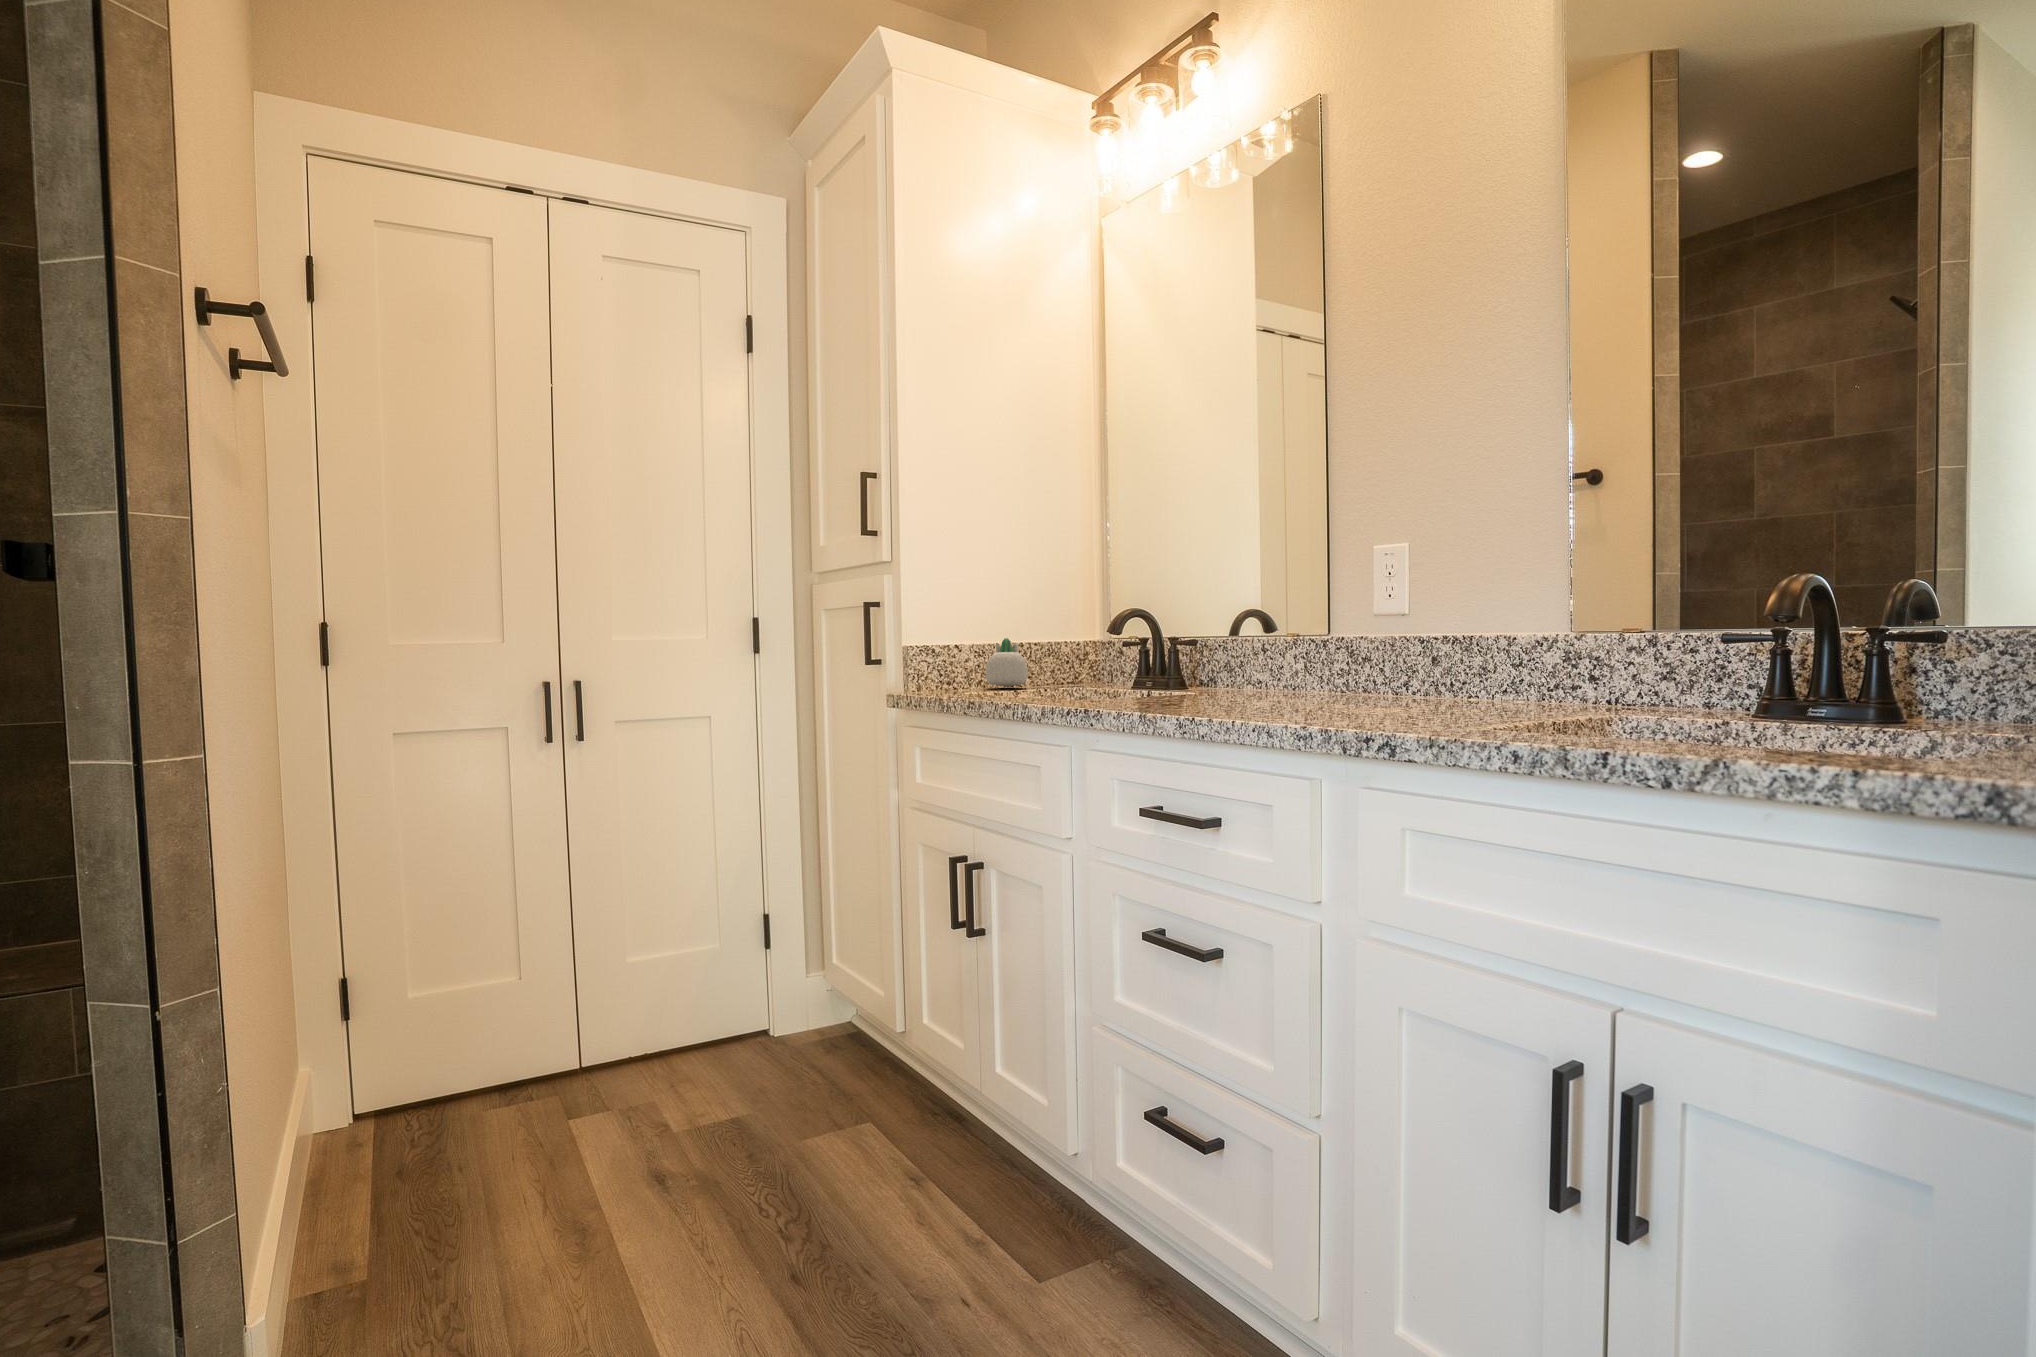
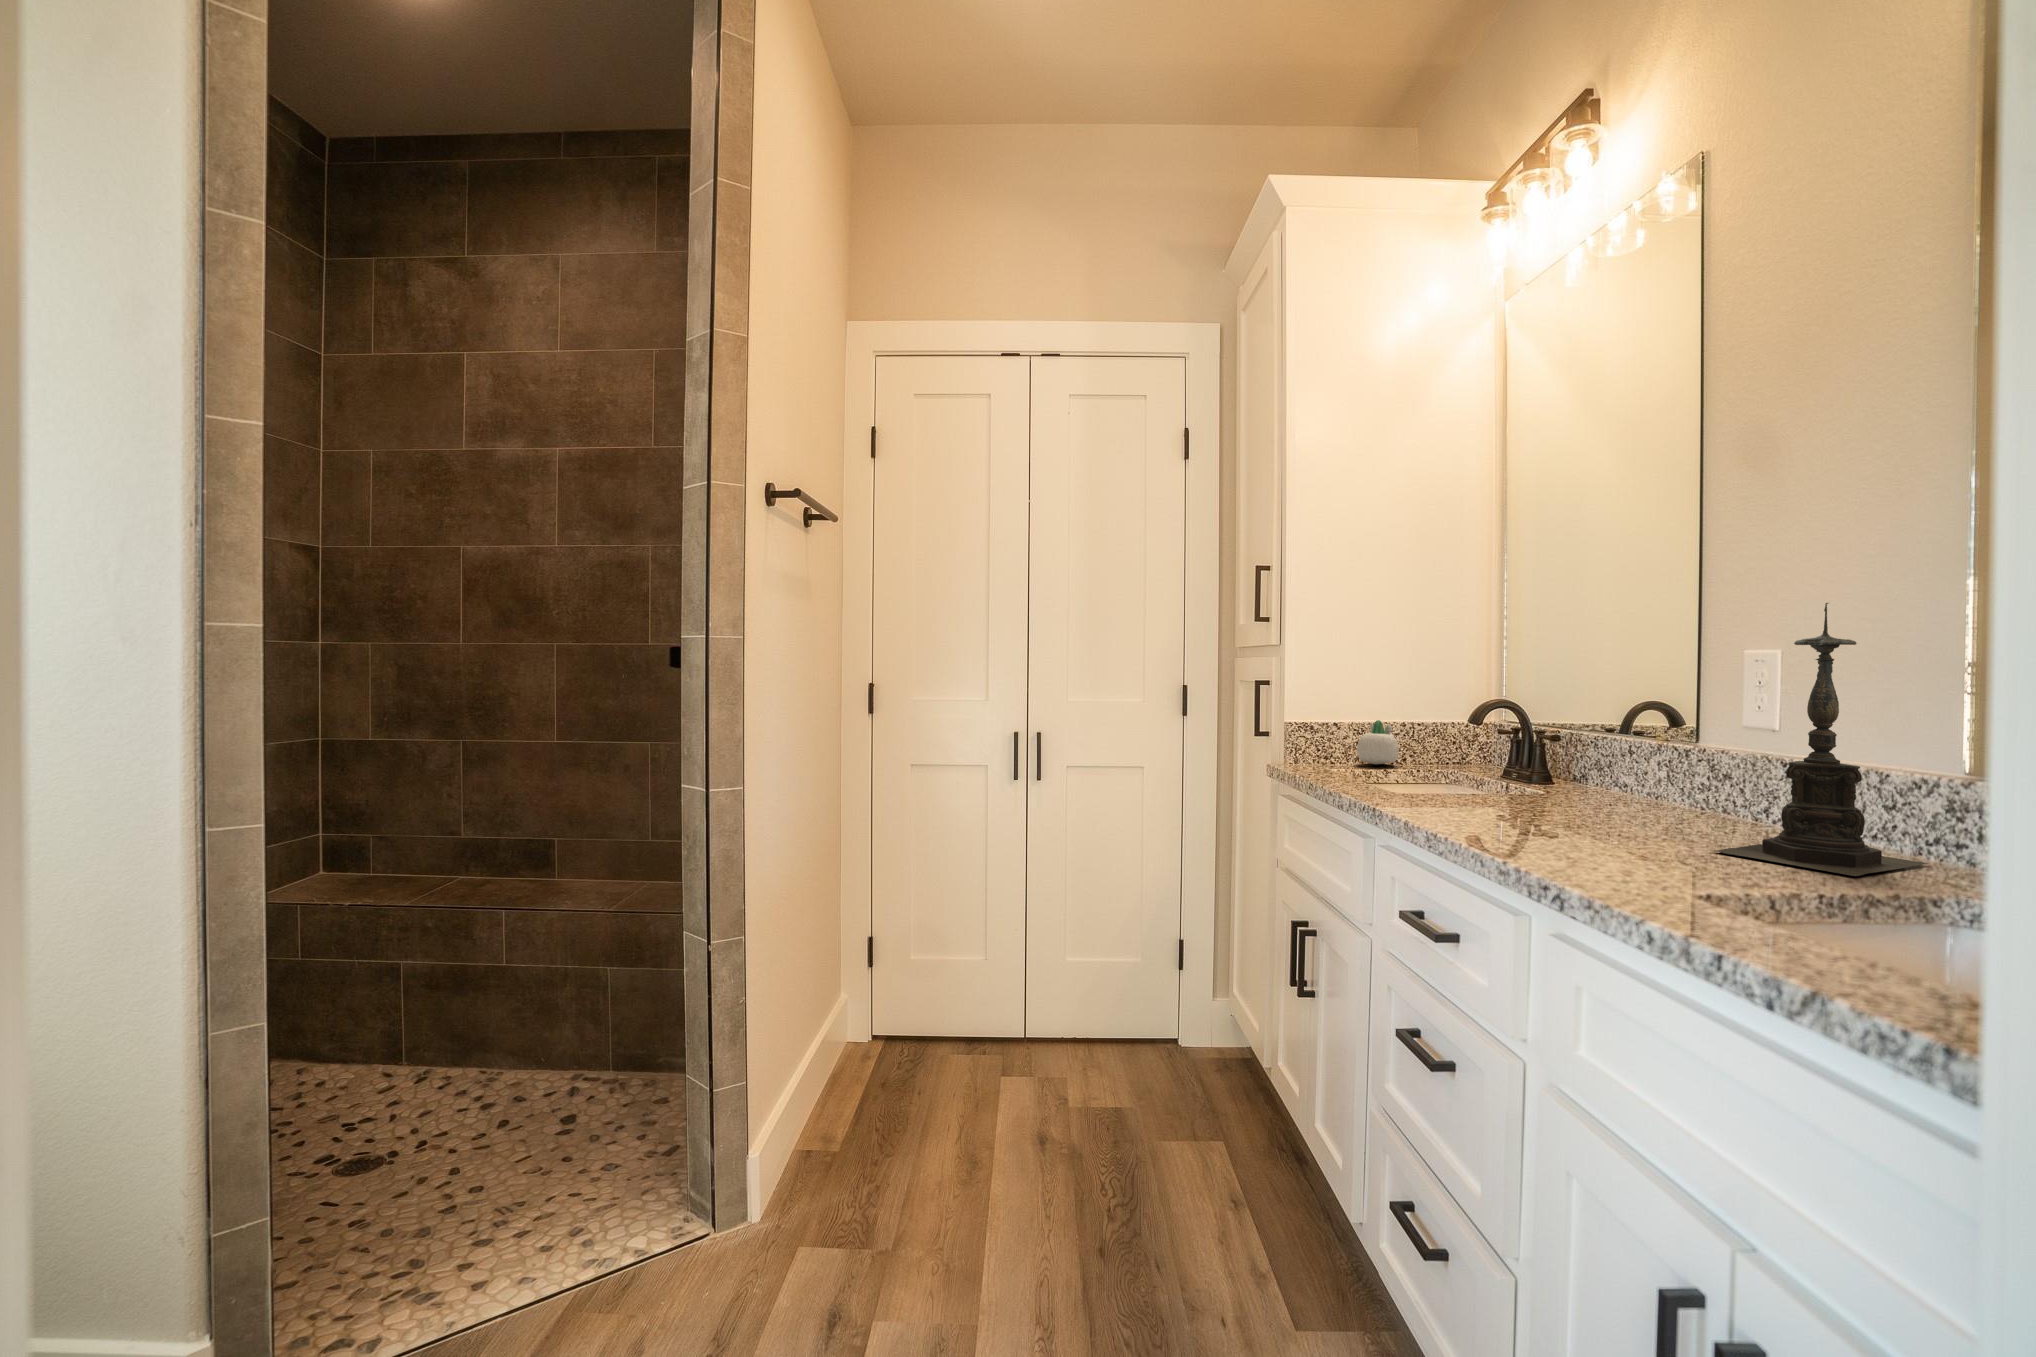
candle holder: none [1419,475,1556,714] -> present [1716,603,1928,876]

